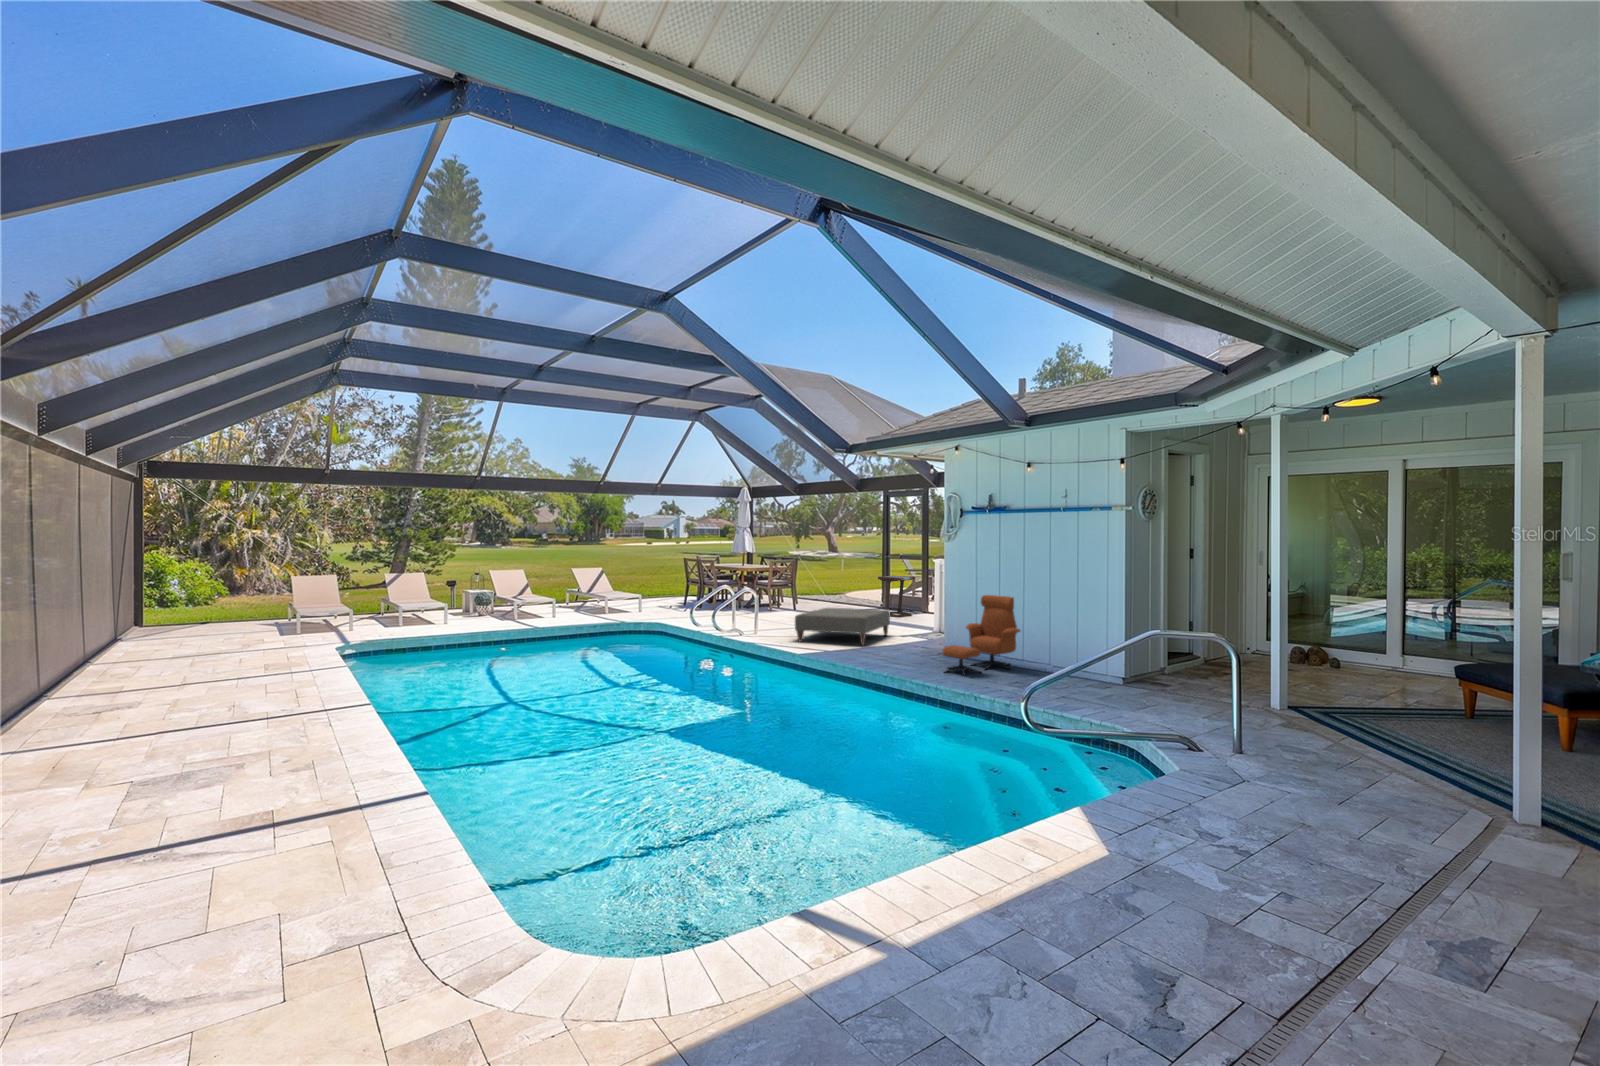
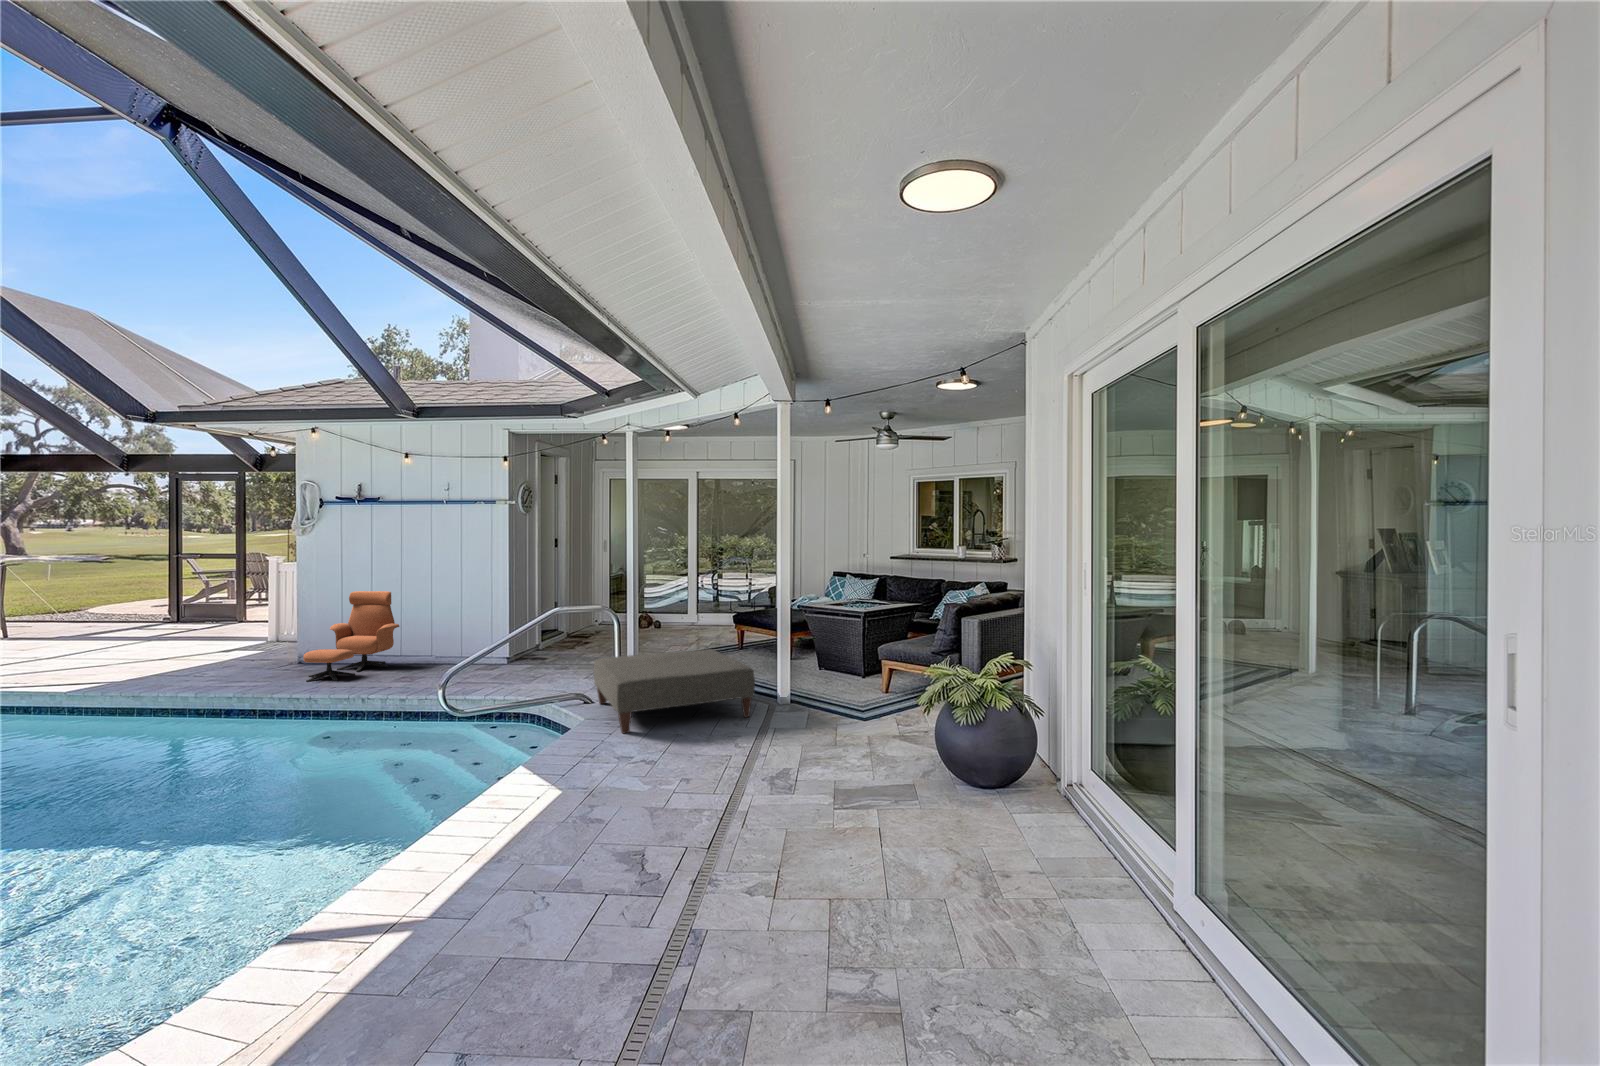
side table: present [878,576,915,617] -> none [168,579,238,632]
ottoman: present [795,608,890,645] -> present [594,649,755,733]

